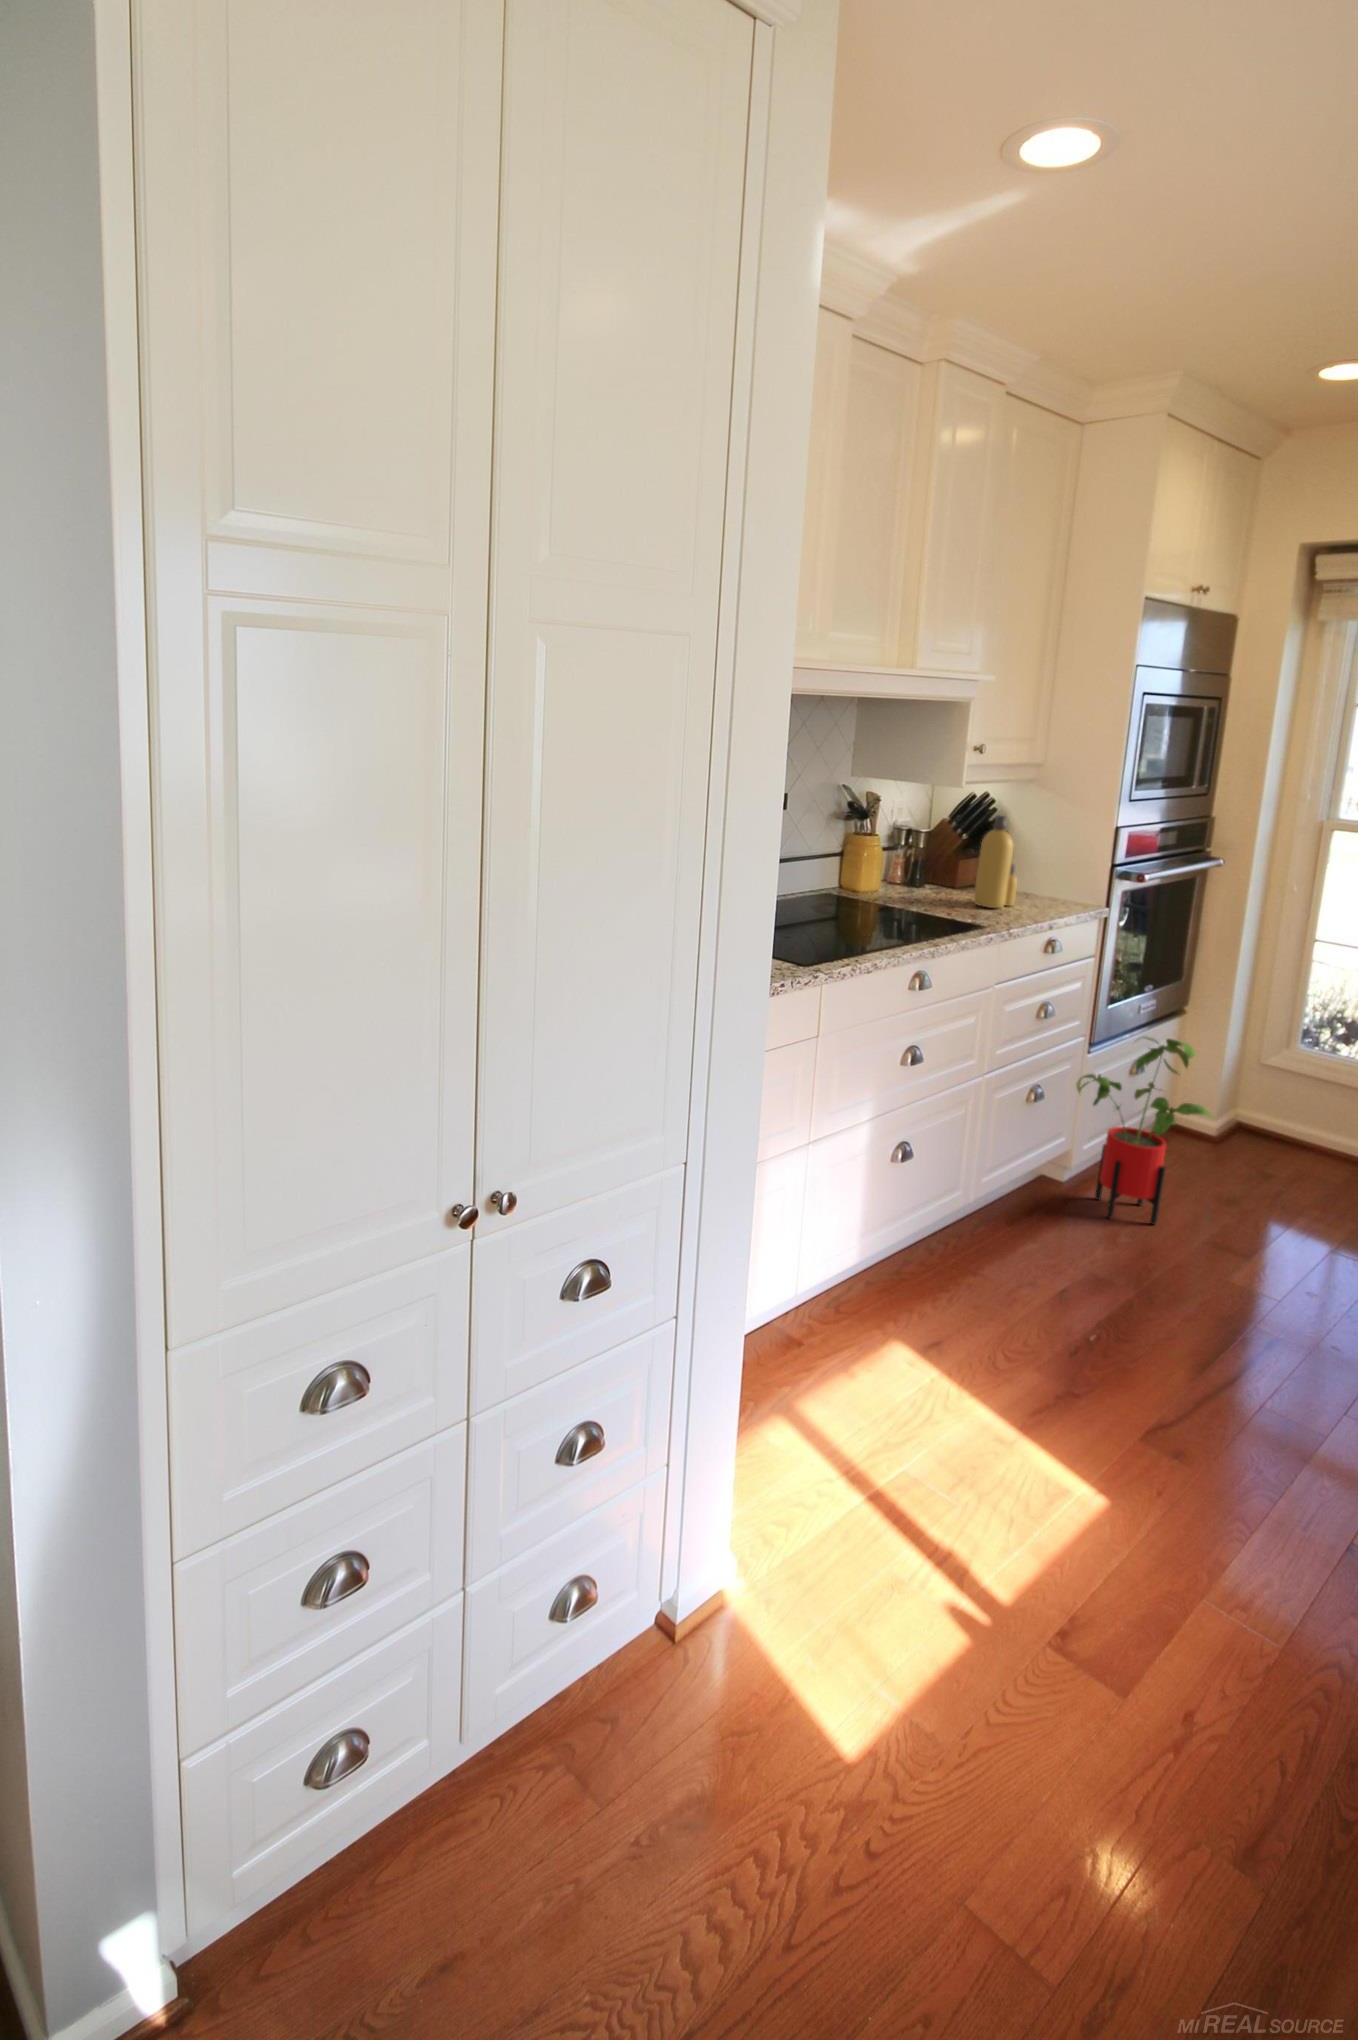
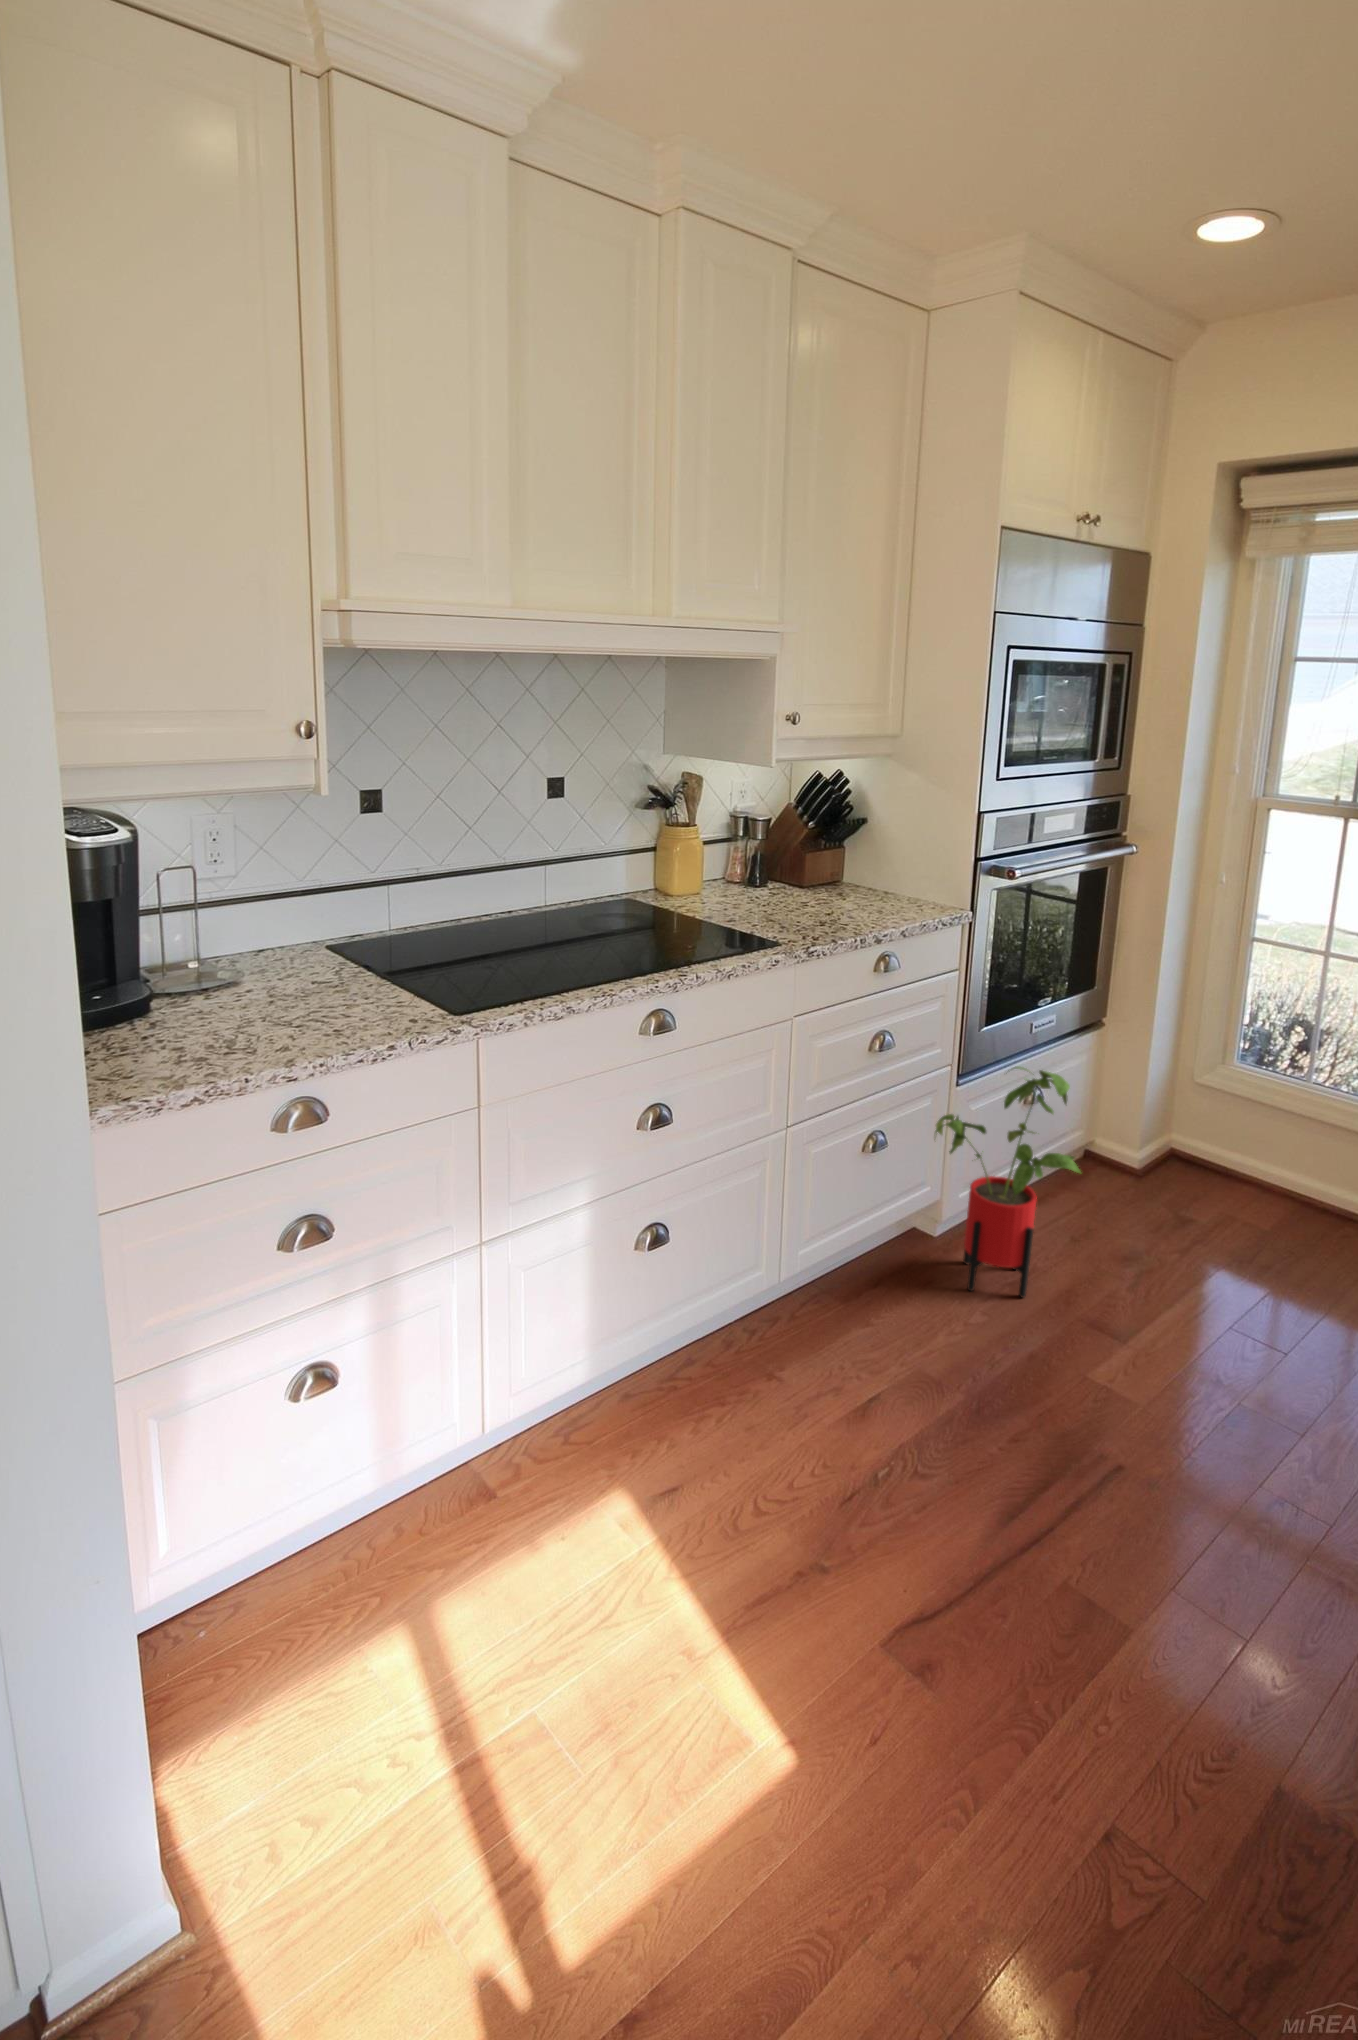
bottle: present [974,815,1017,908] -> none [799,800,854,915]

